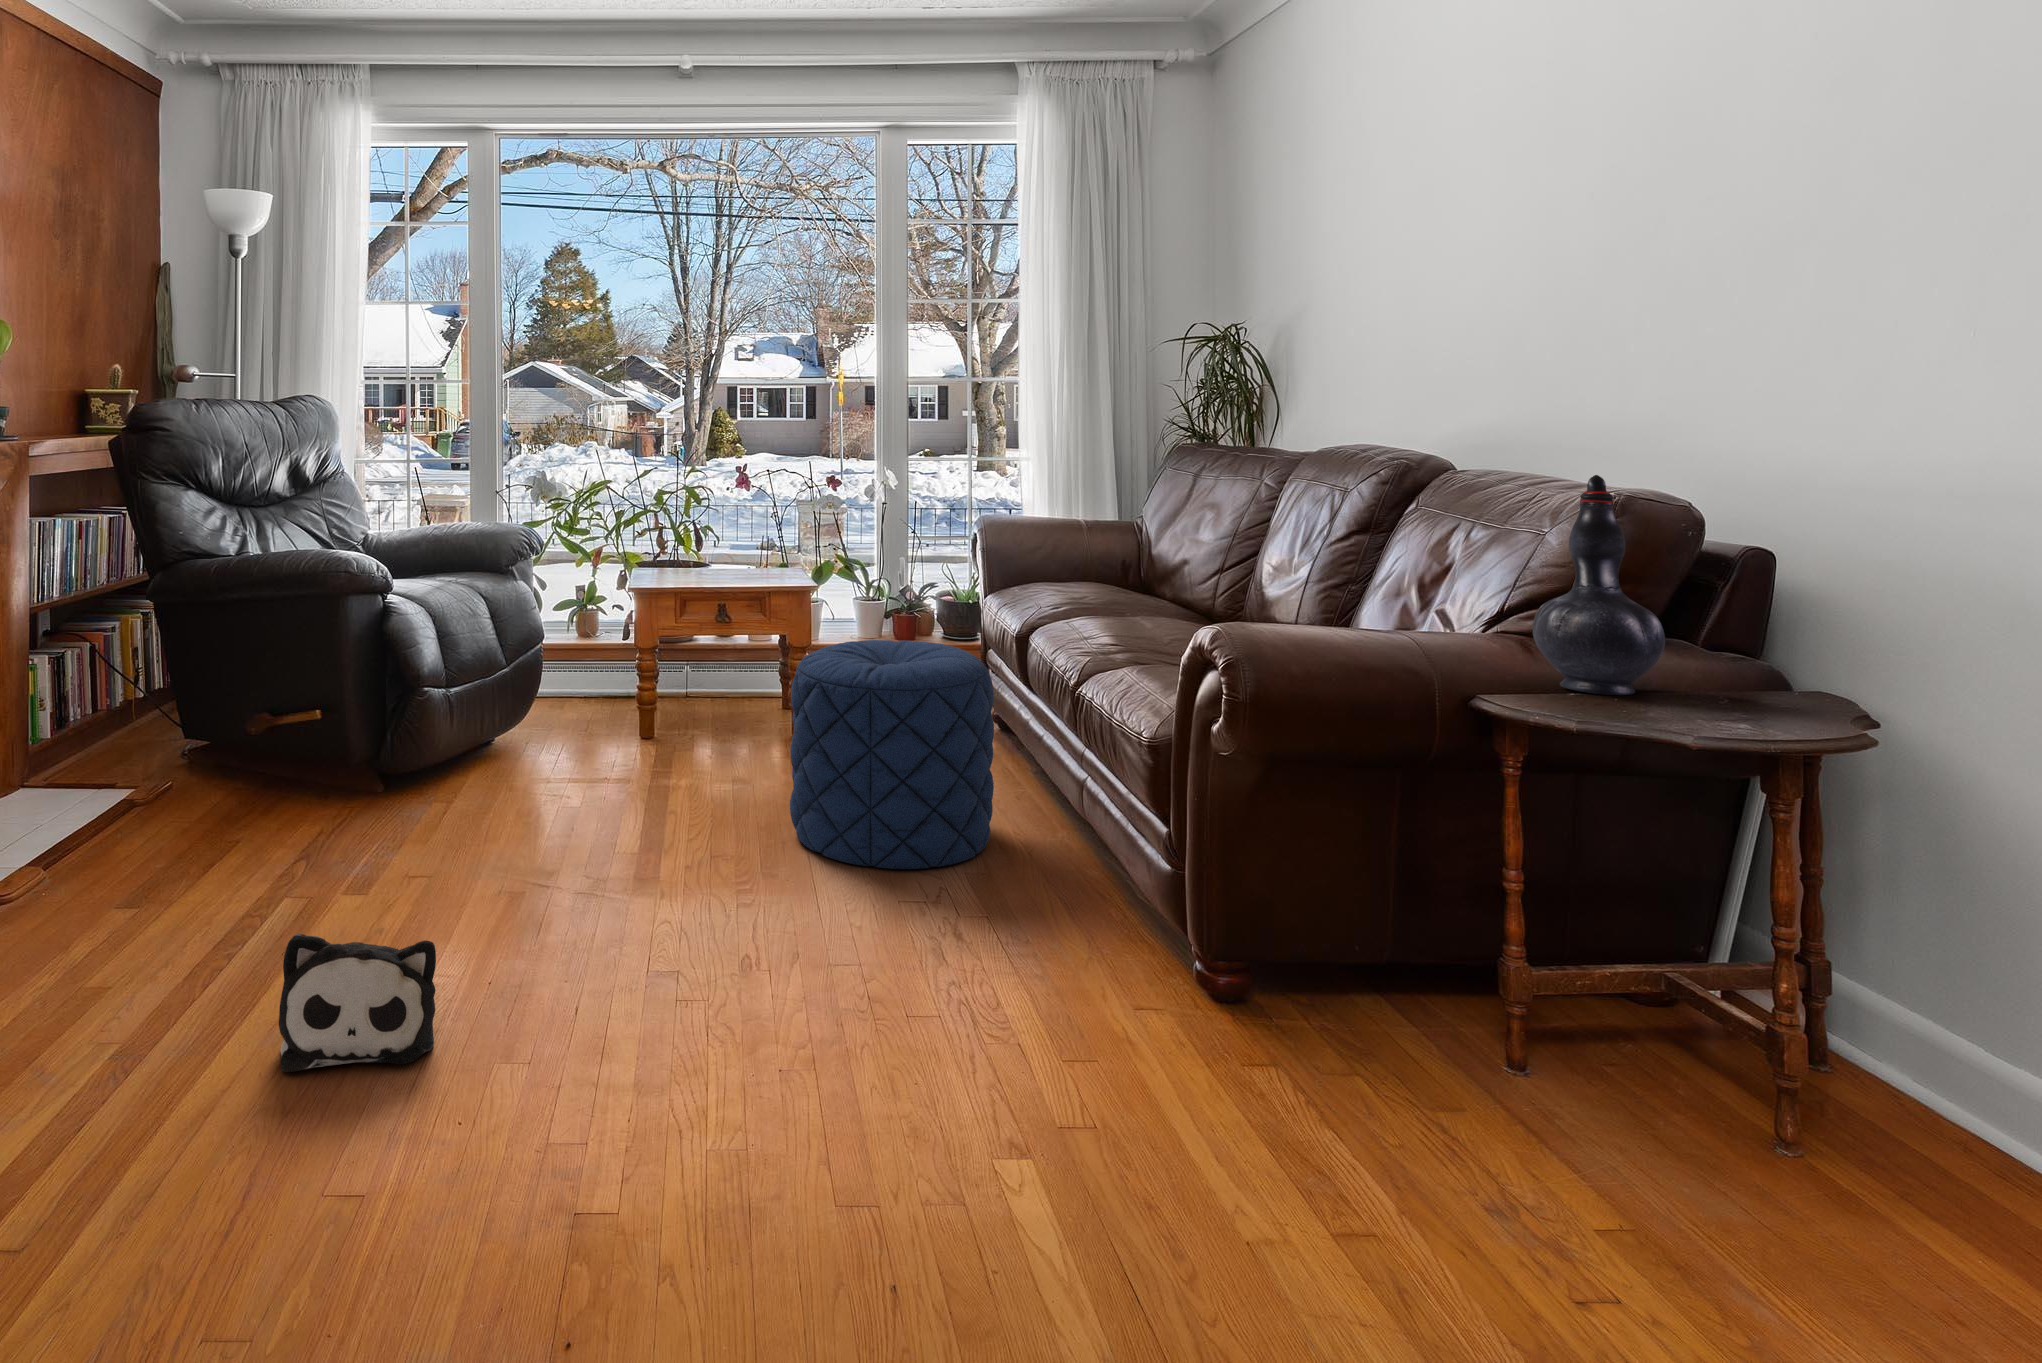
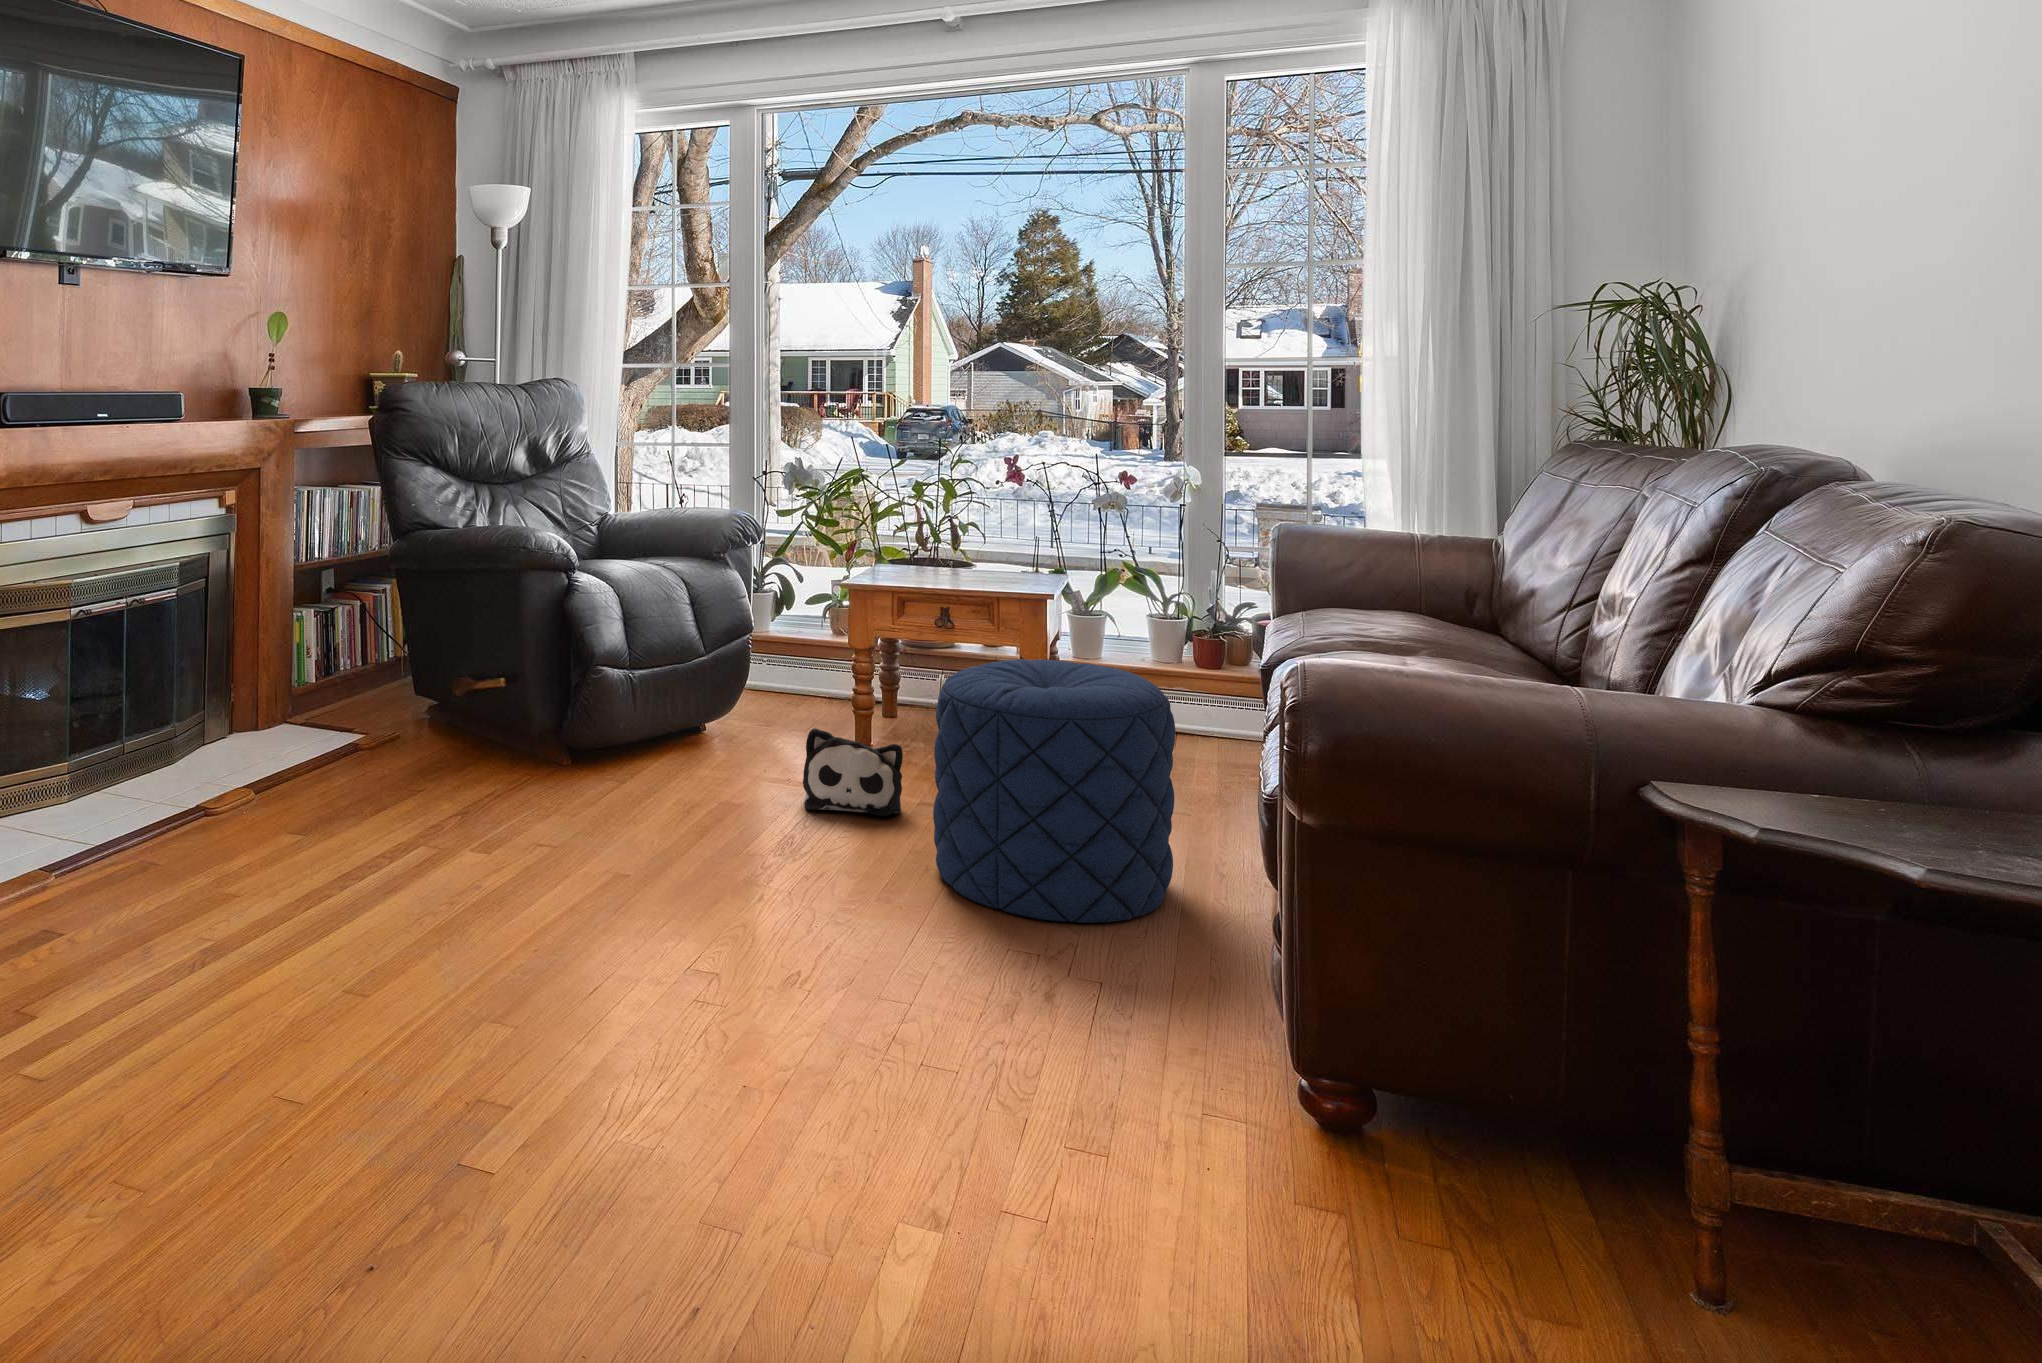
decorative vase: present [1533,475,1665,695] -> none [1755,503,1966,821]
plush toy: present [279,933,436,1072] -> present [803,728,903,816]

